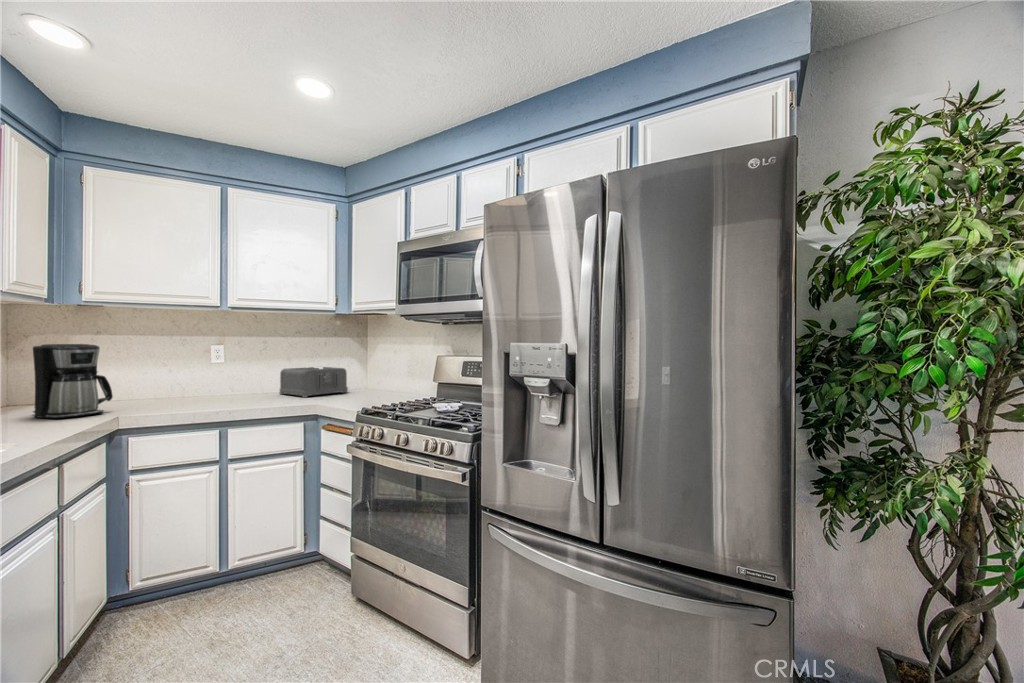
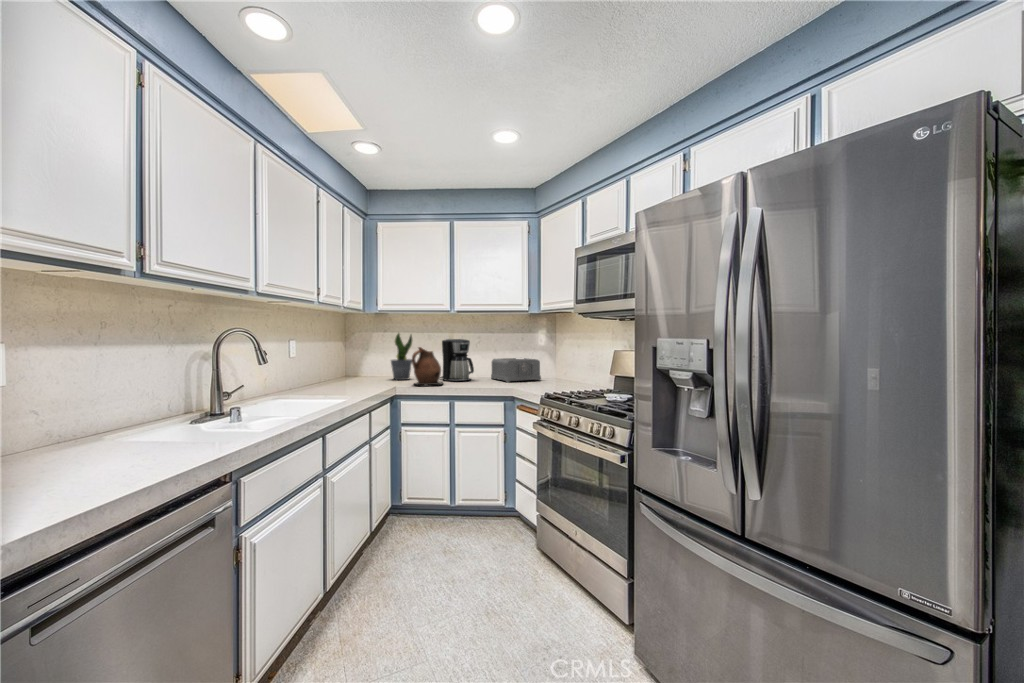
potted plant: none [108,333,151,404] -> present [391,333,412,380]
coffee maker: present [33,344,113,419] -> present [440,339,474,381]
ceramic pitcher: none [152,355,207,410] -> present [412,347,442,385]

